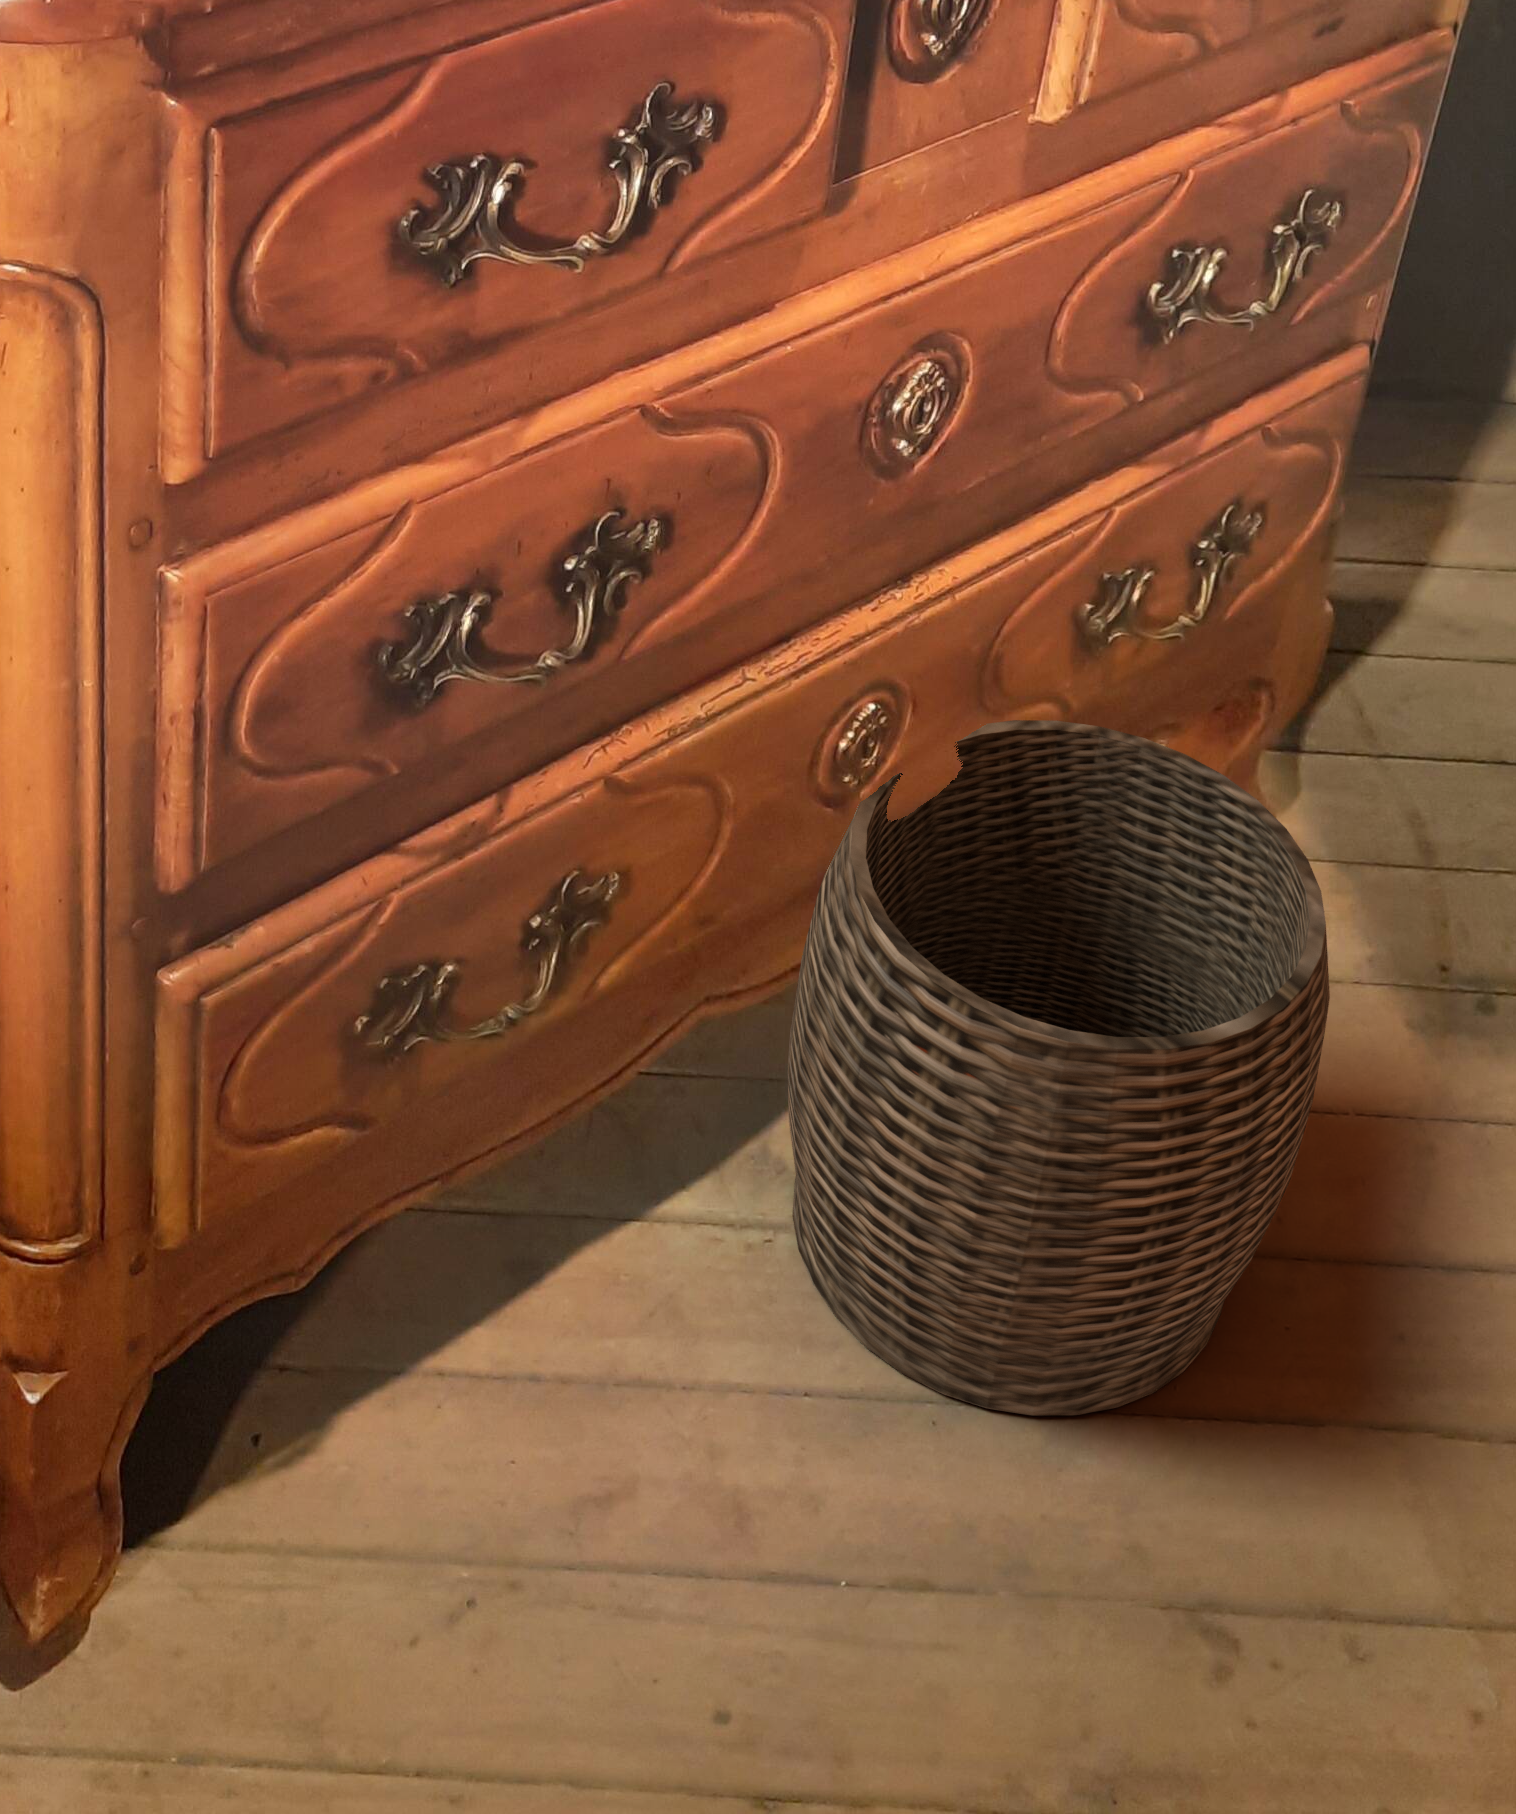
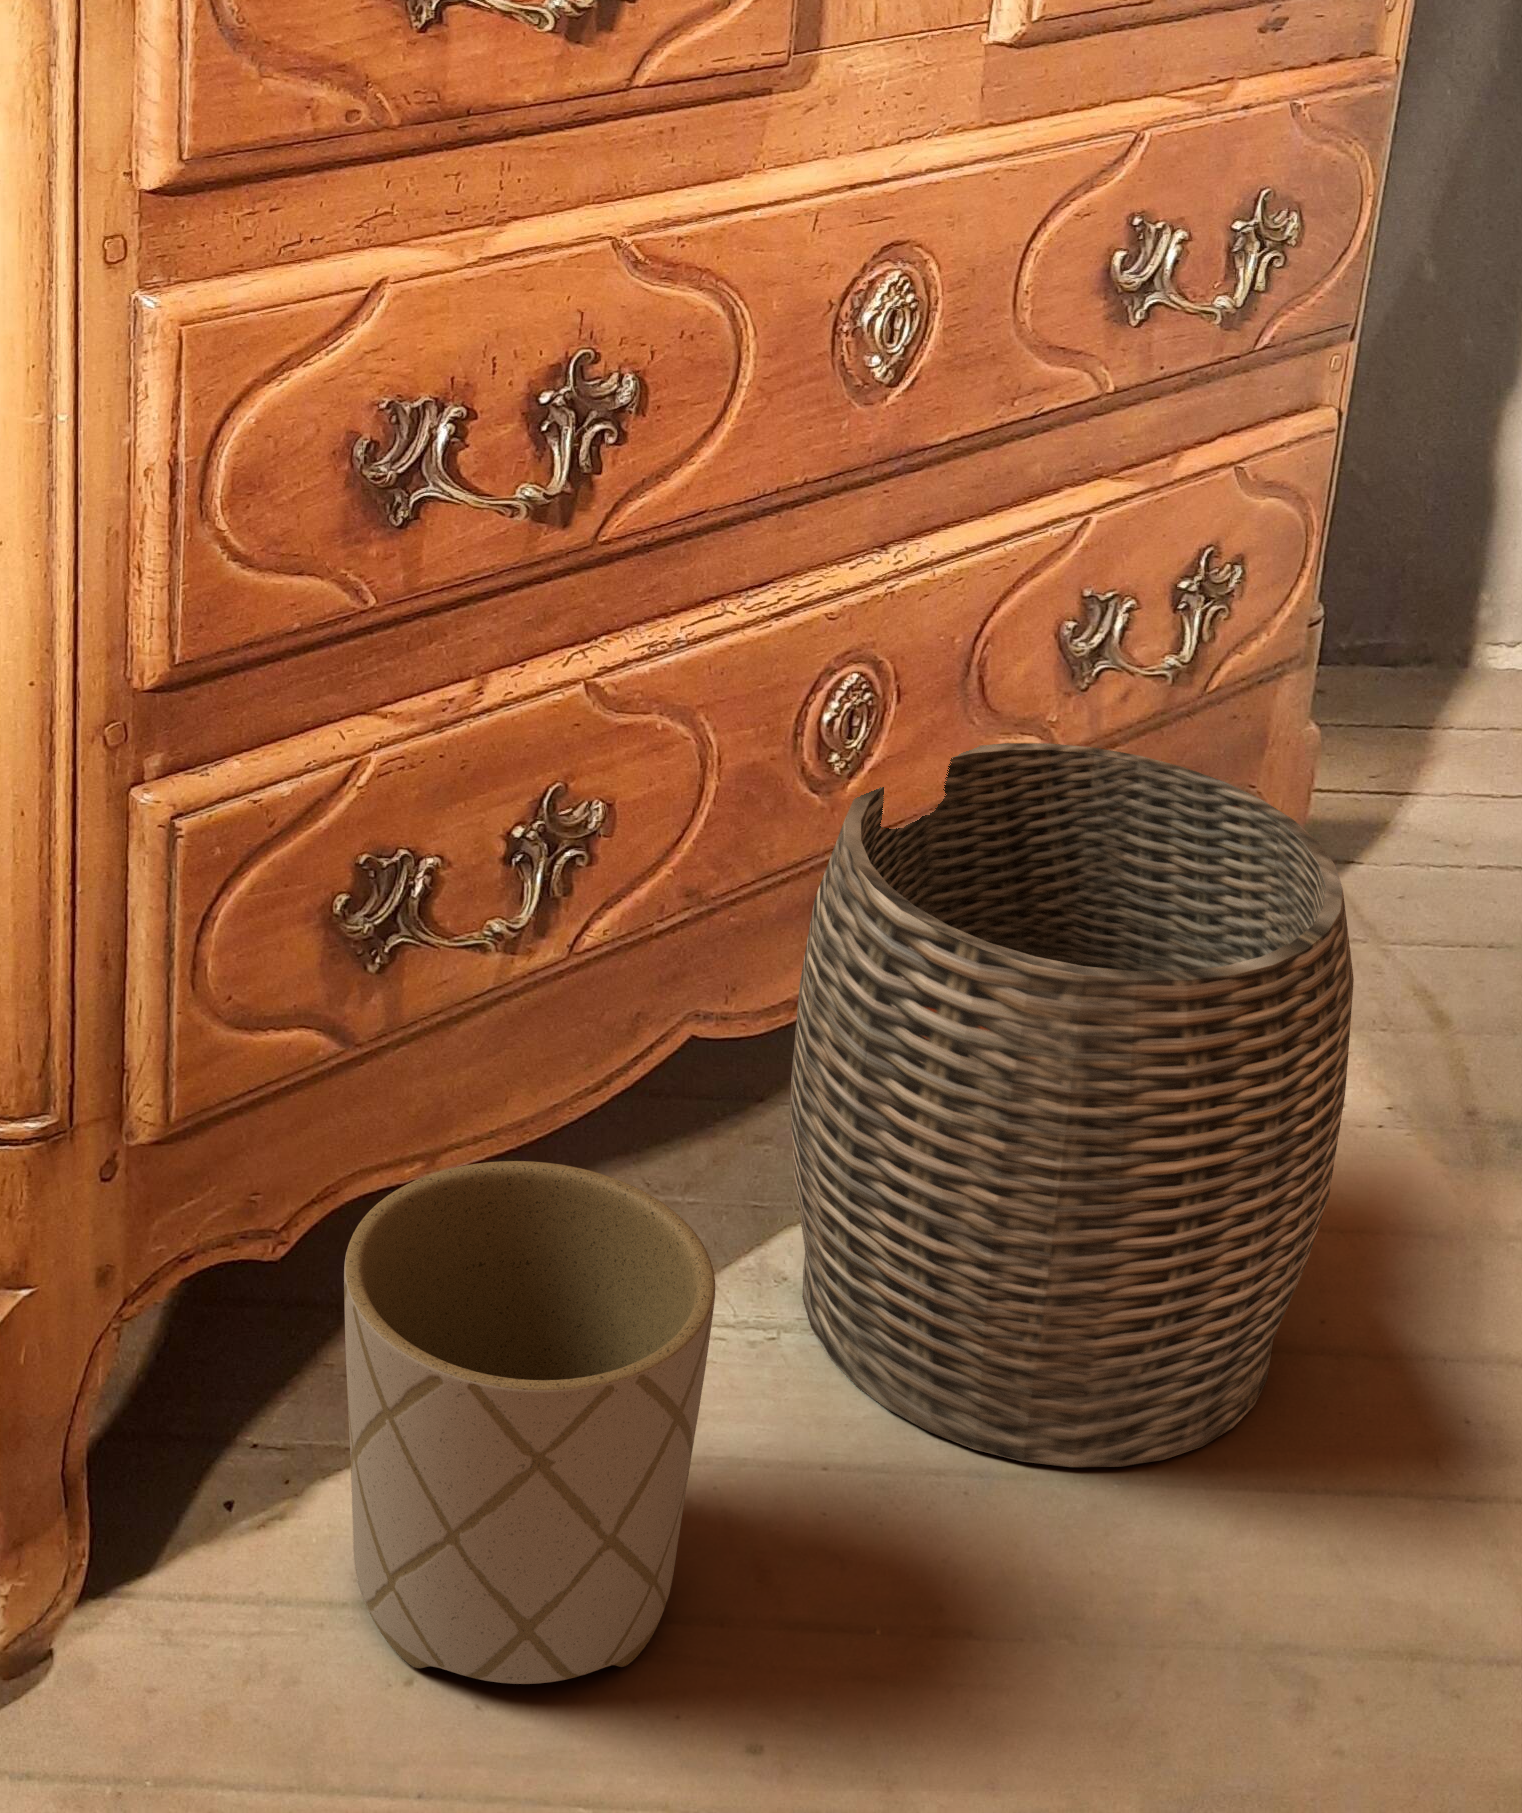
planter: none [359,1180,705,1662] -> present [344,1161,715,1684]

